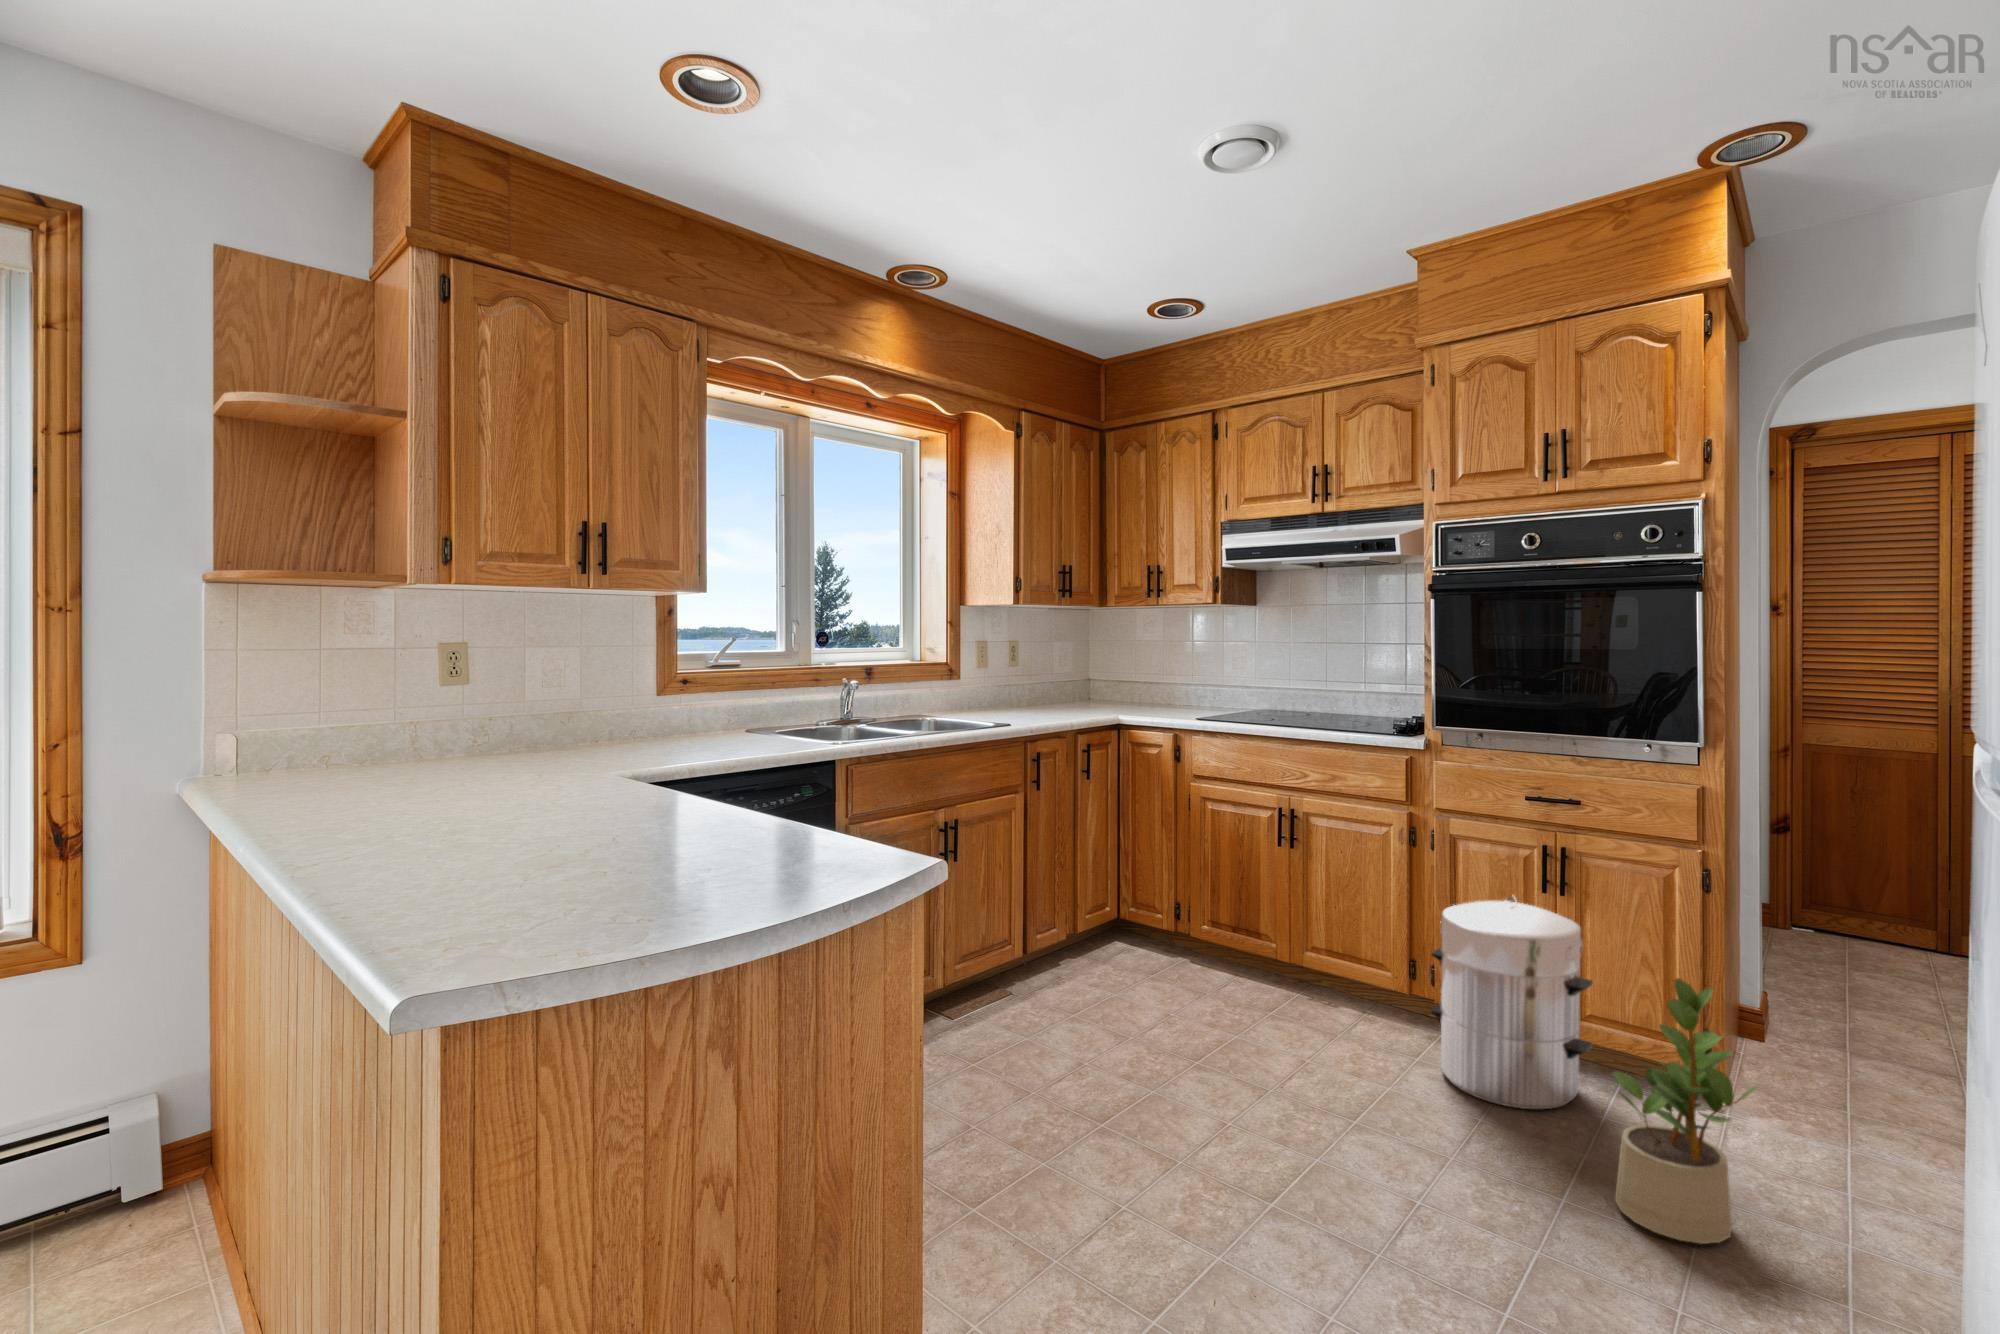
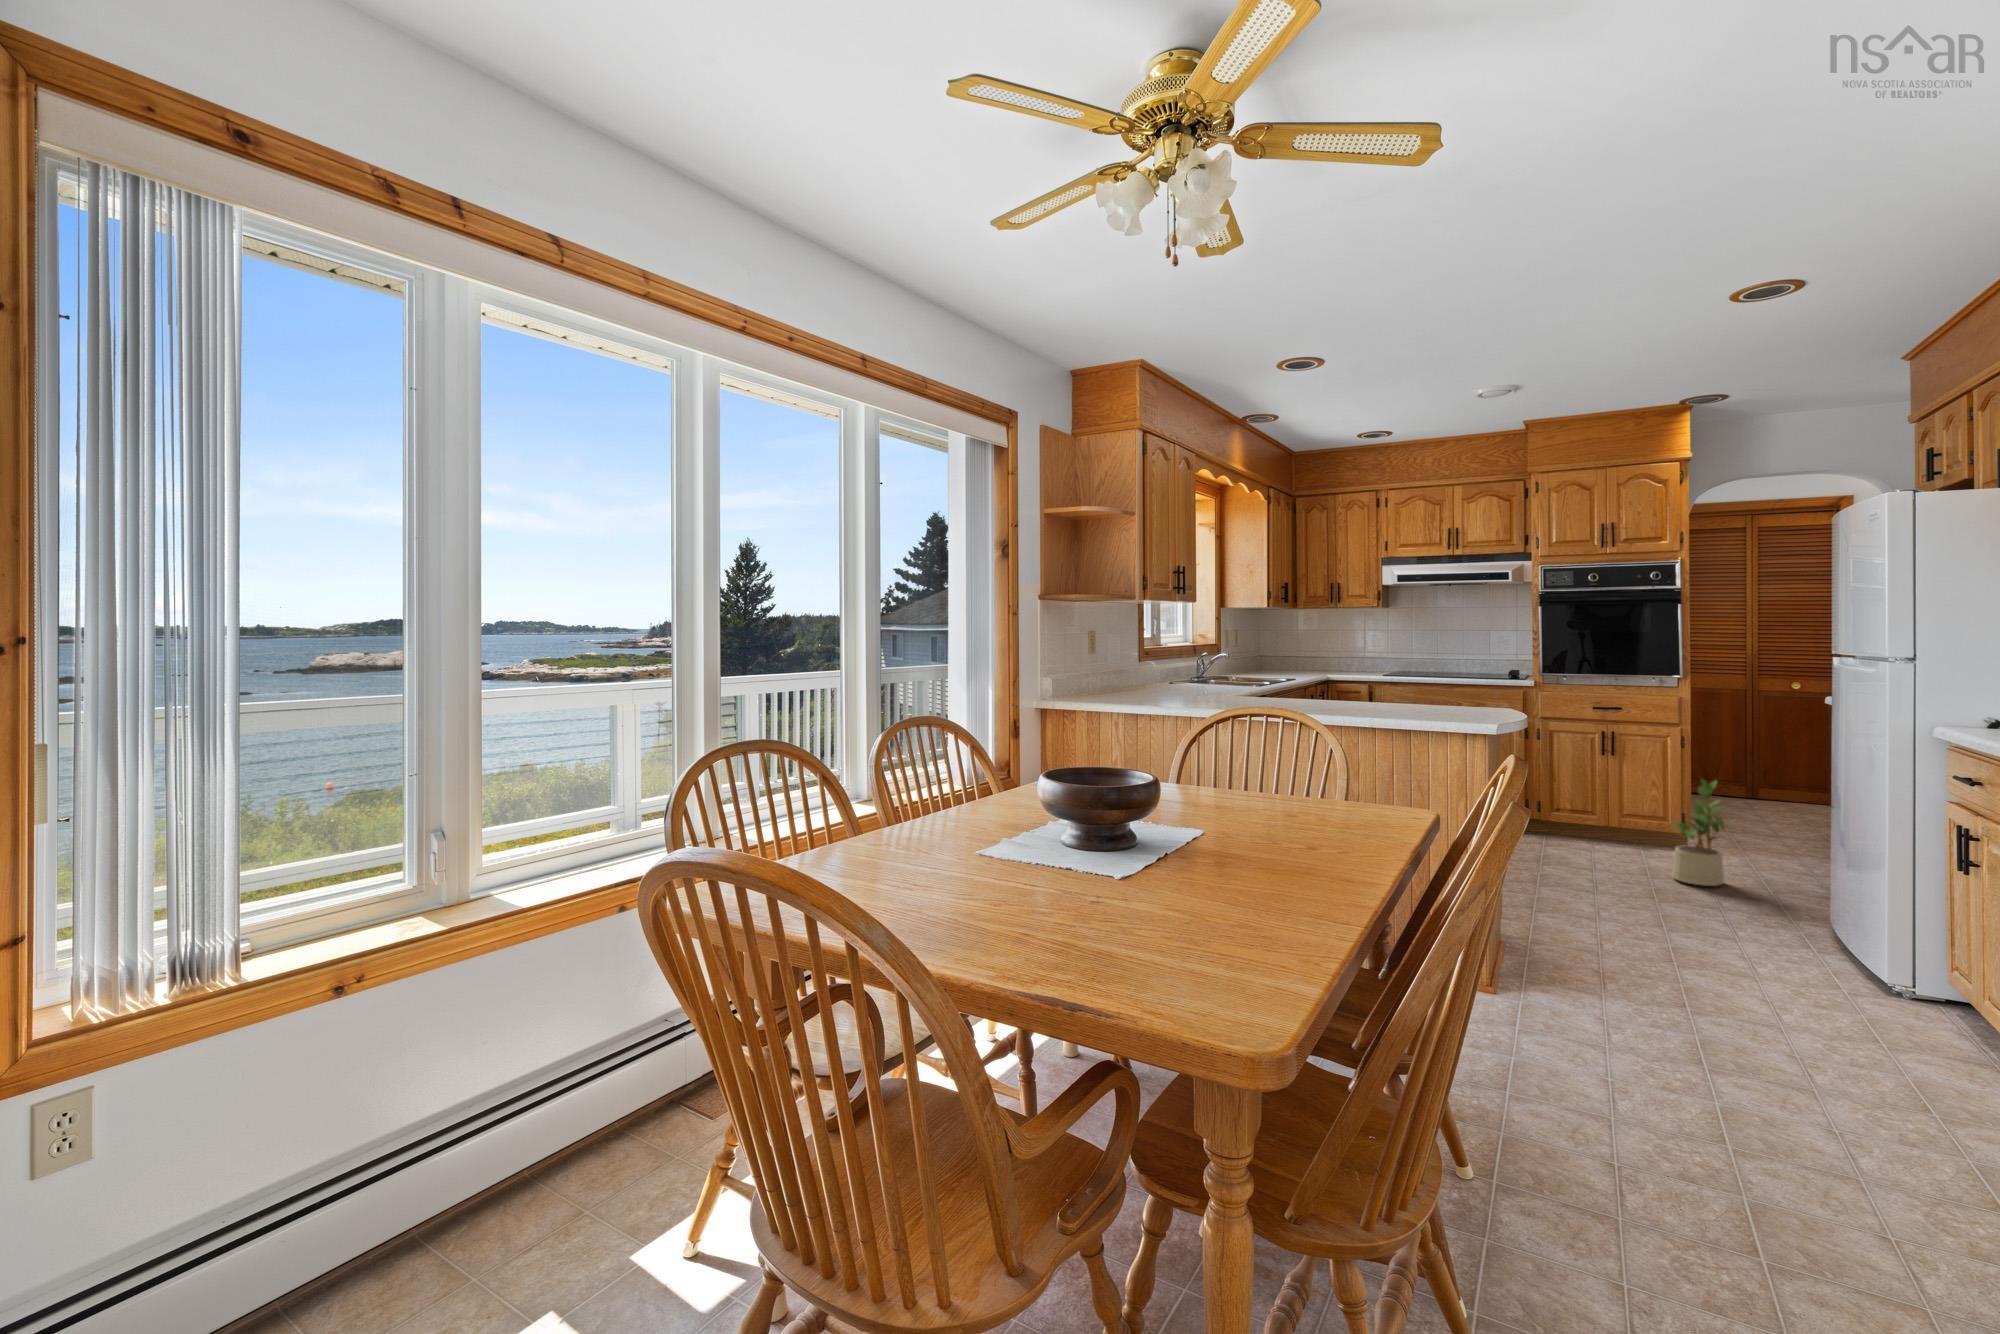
waste bin: present [1431,896,1593,1109] -> none [1552,756,1637,856]

